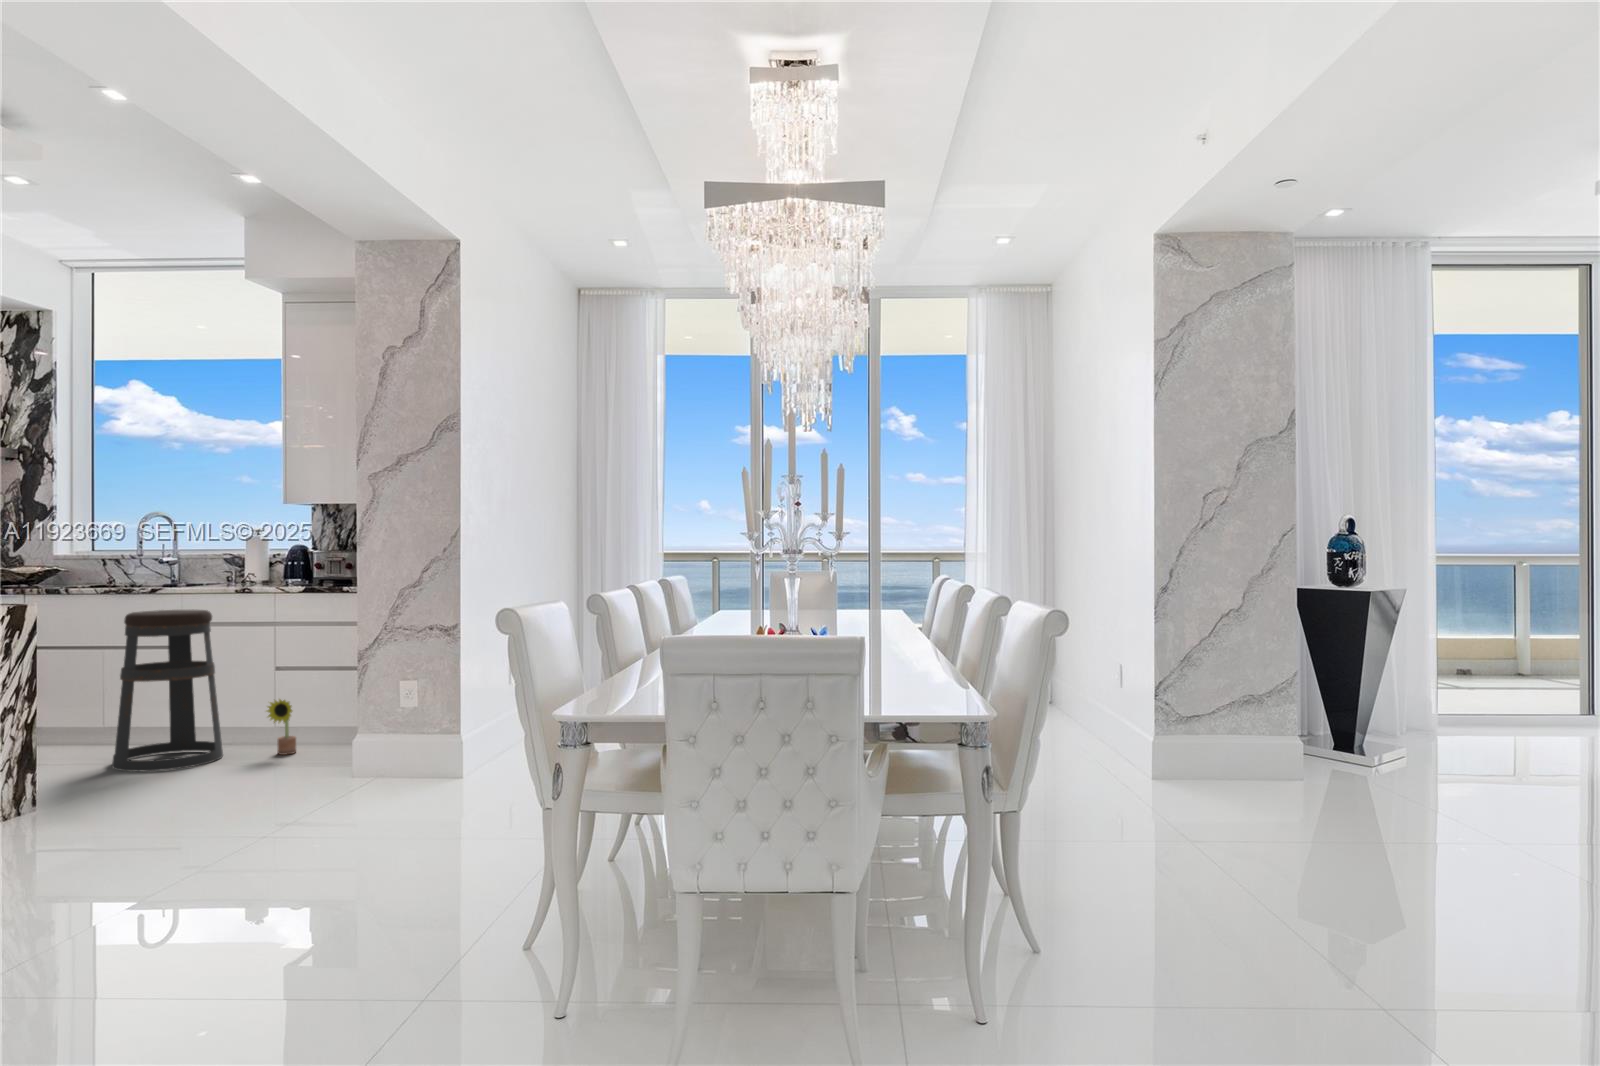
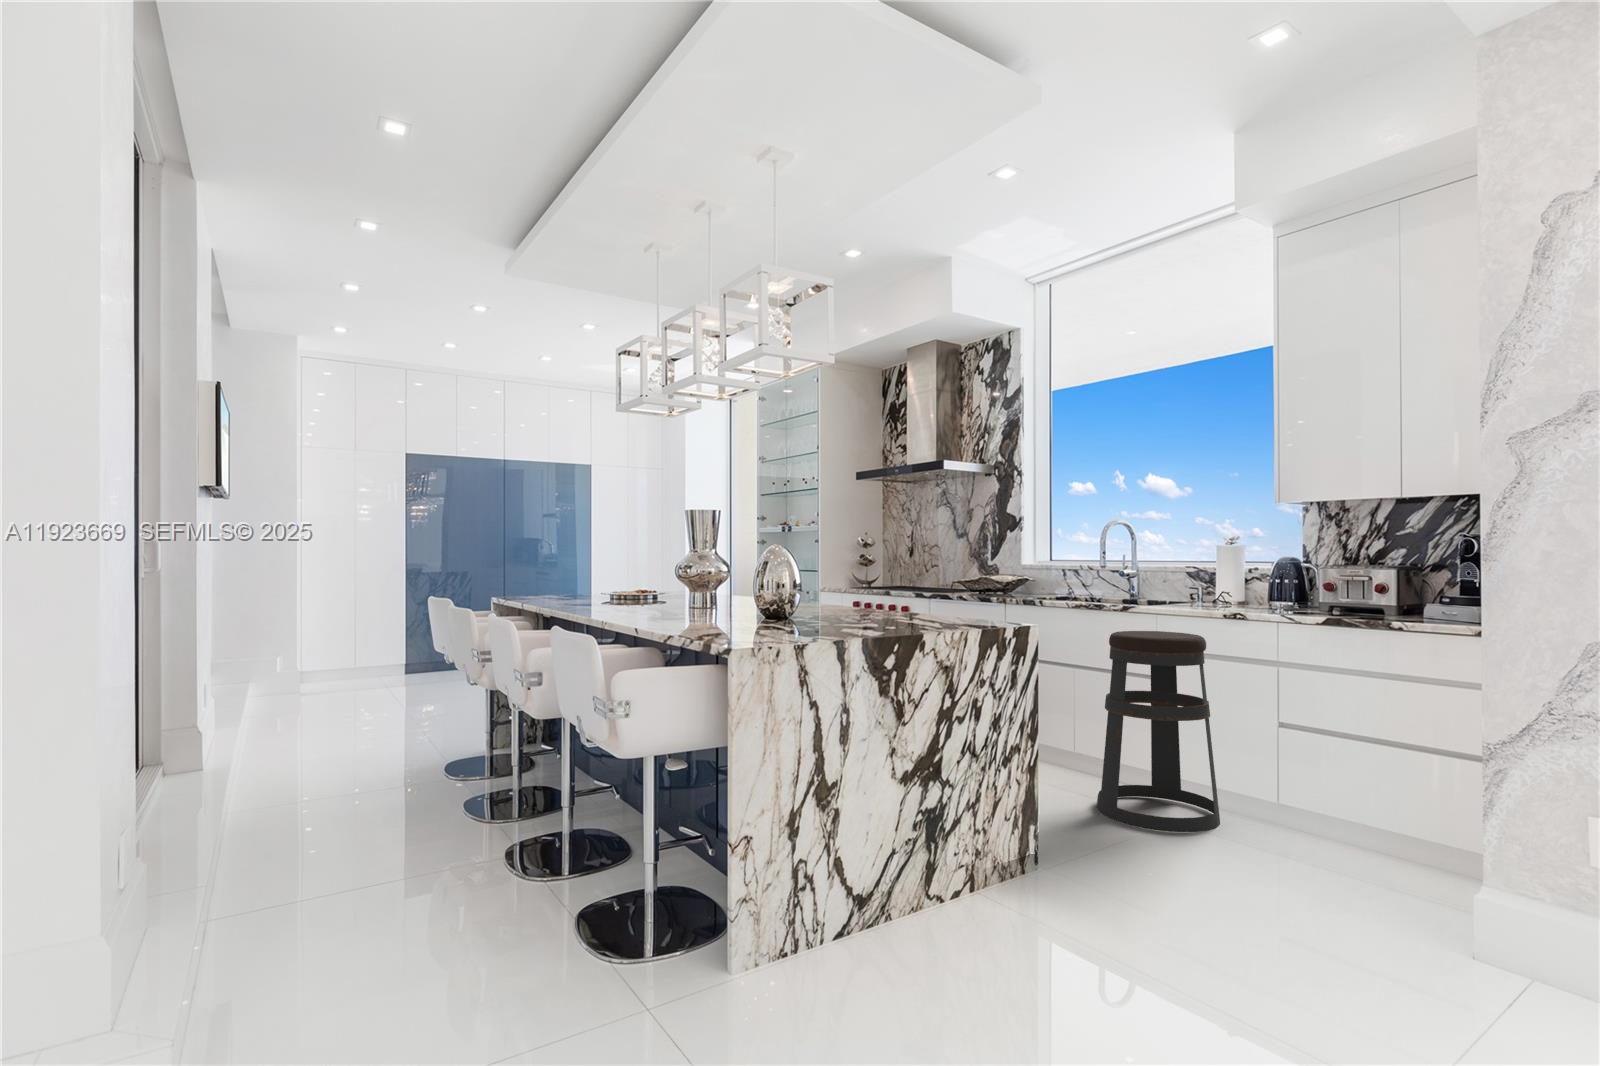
decorative plant: present [267,699,296,755] -> none [1276,760,1319,837]

